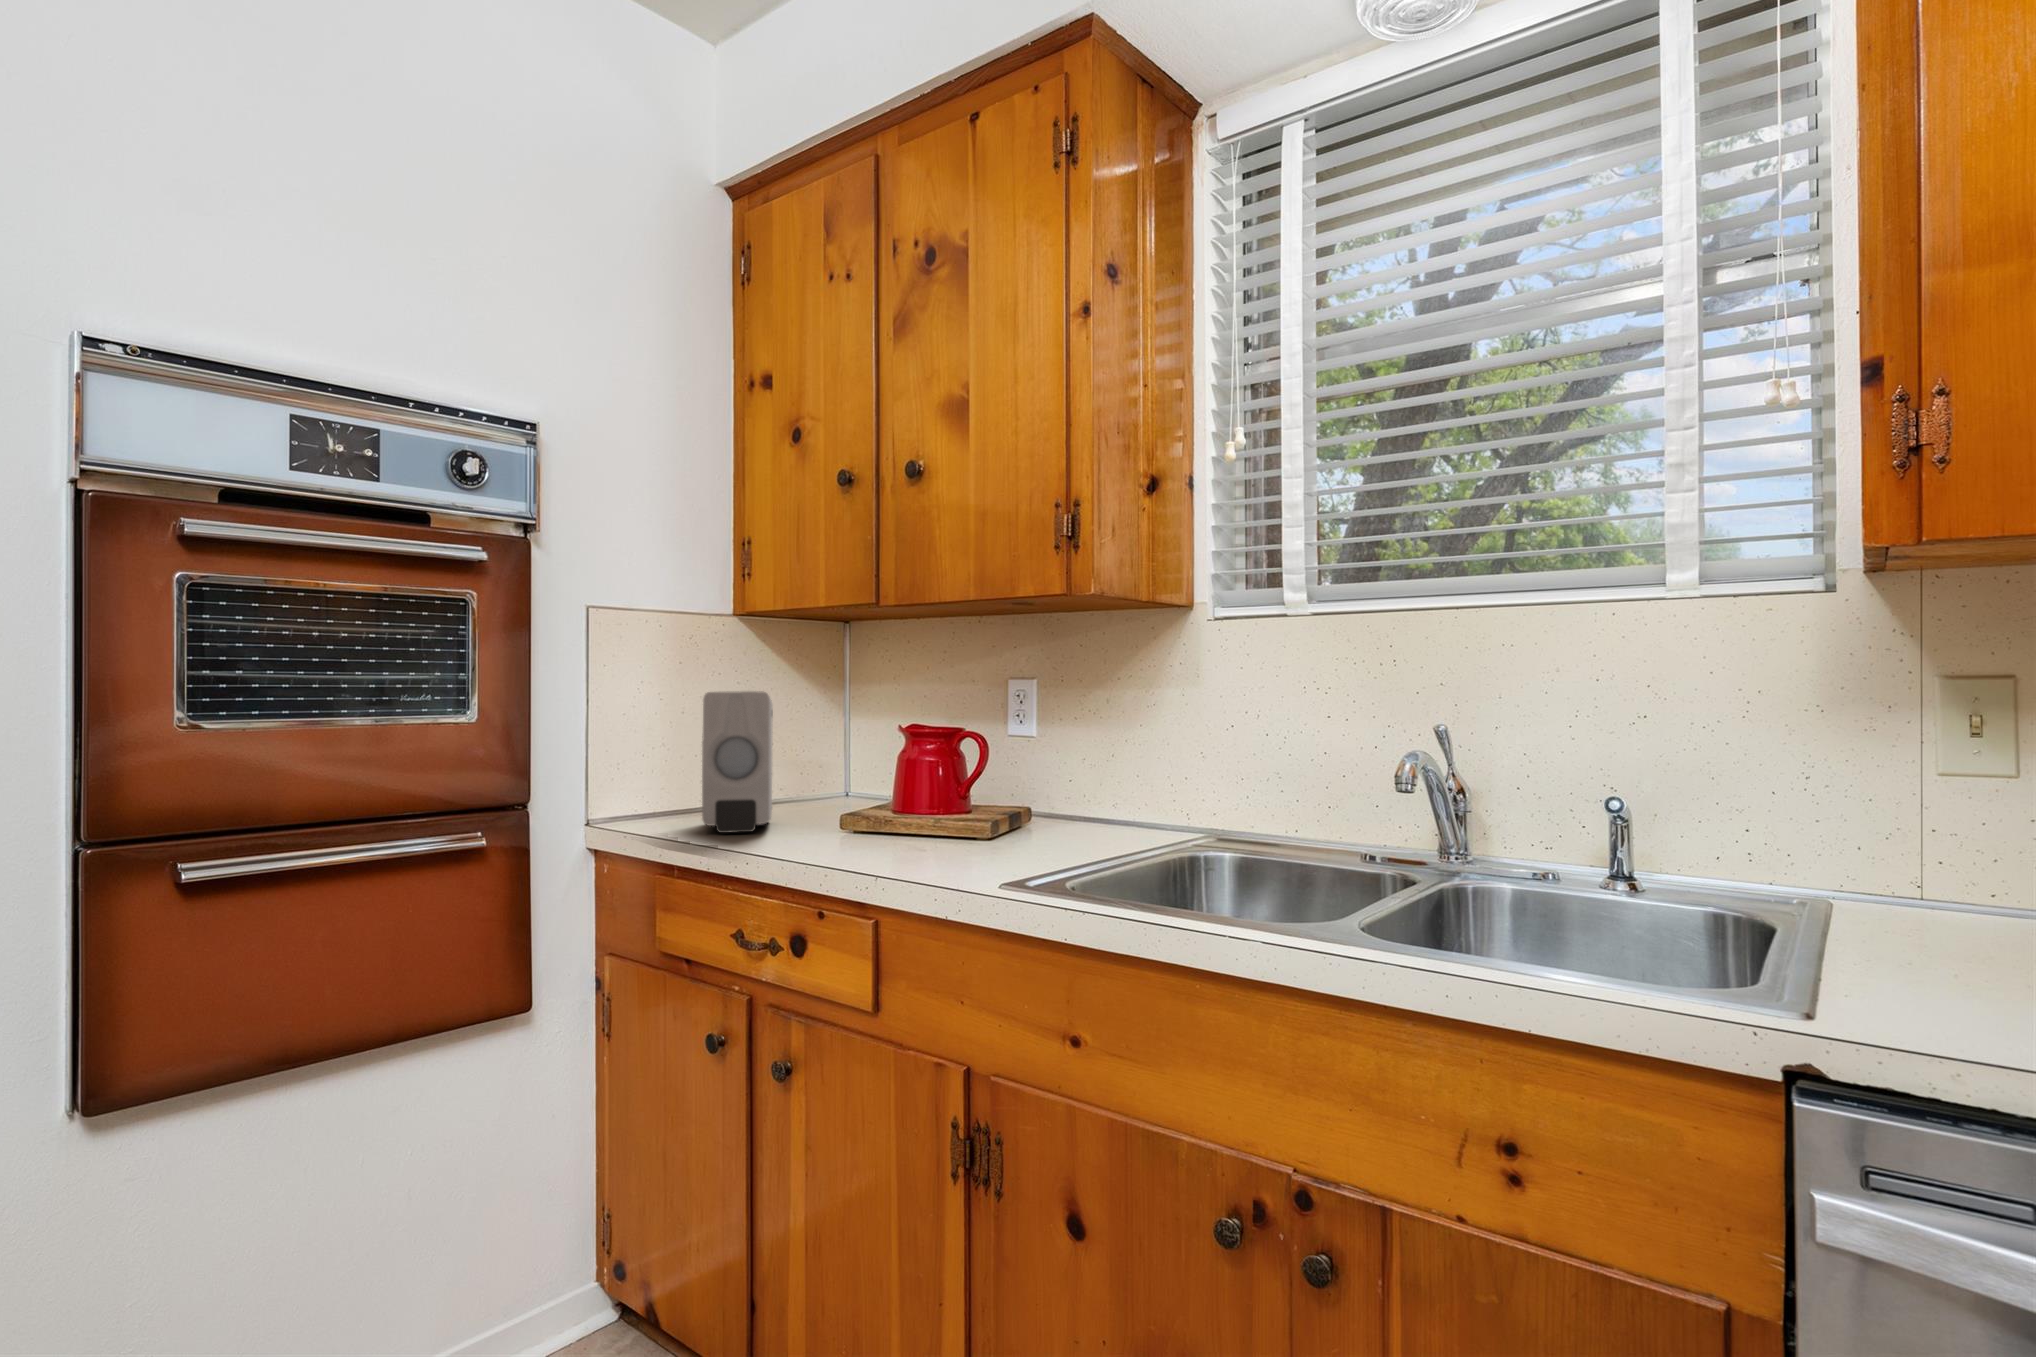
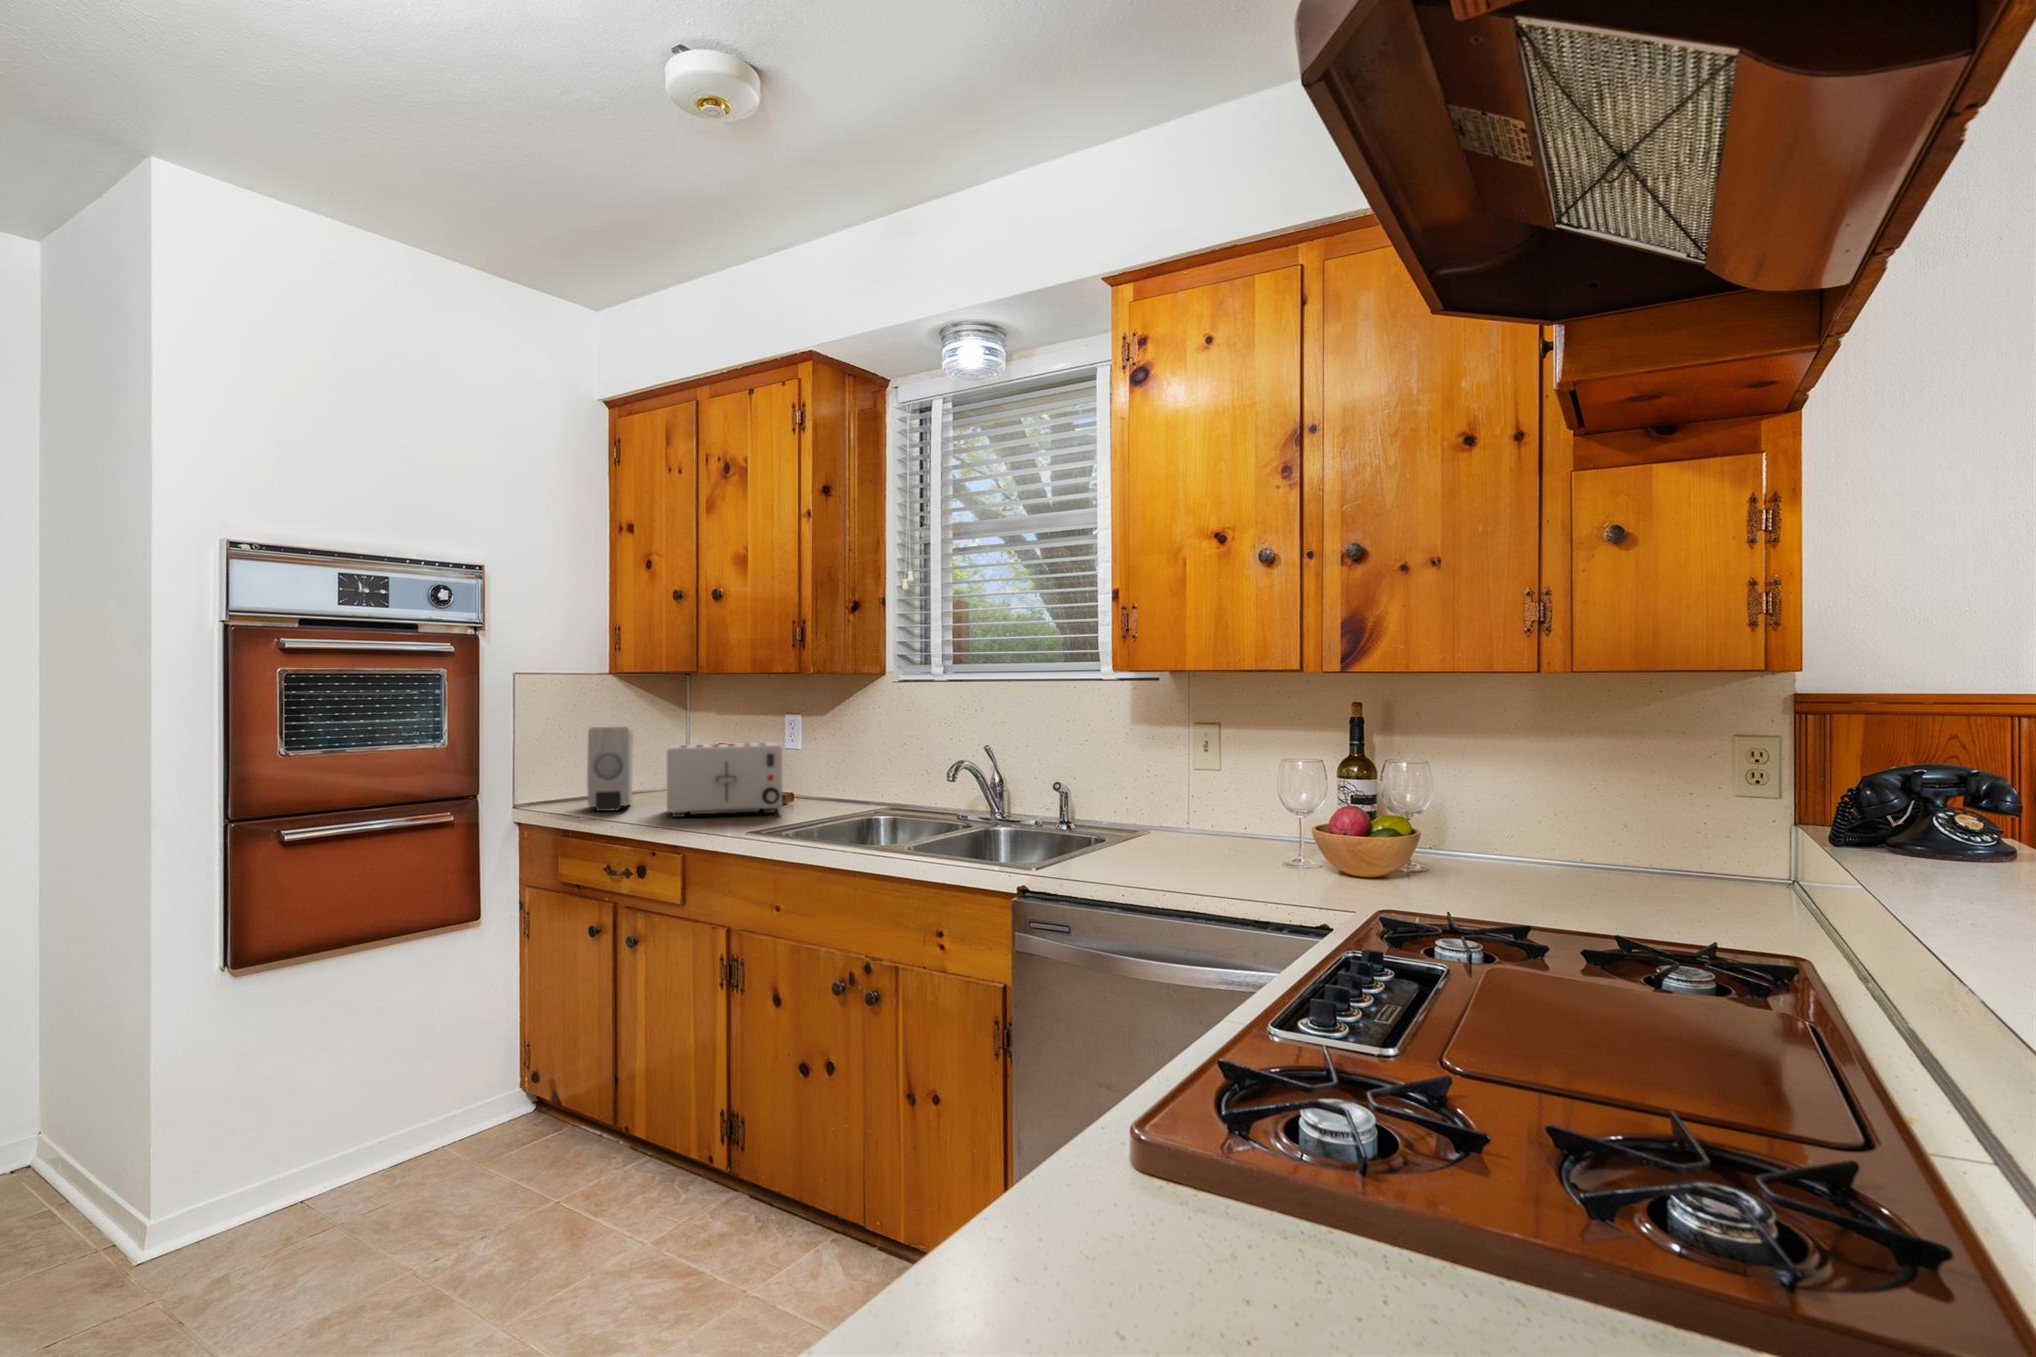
toaster: none [834,722,1032,847] -> present [666,743,783,817]

